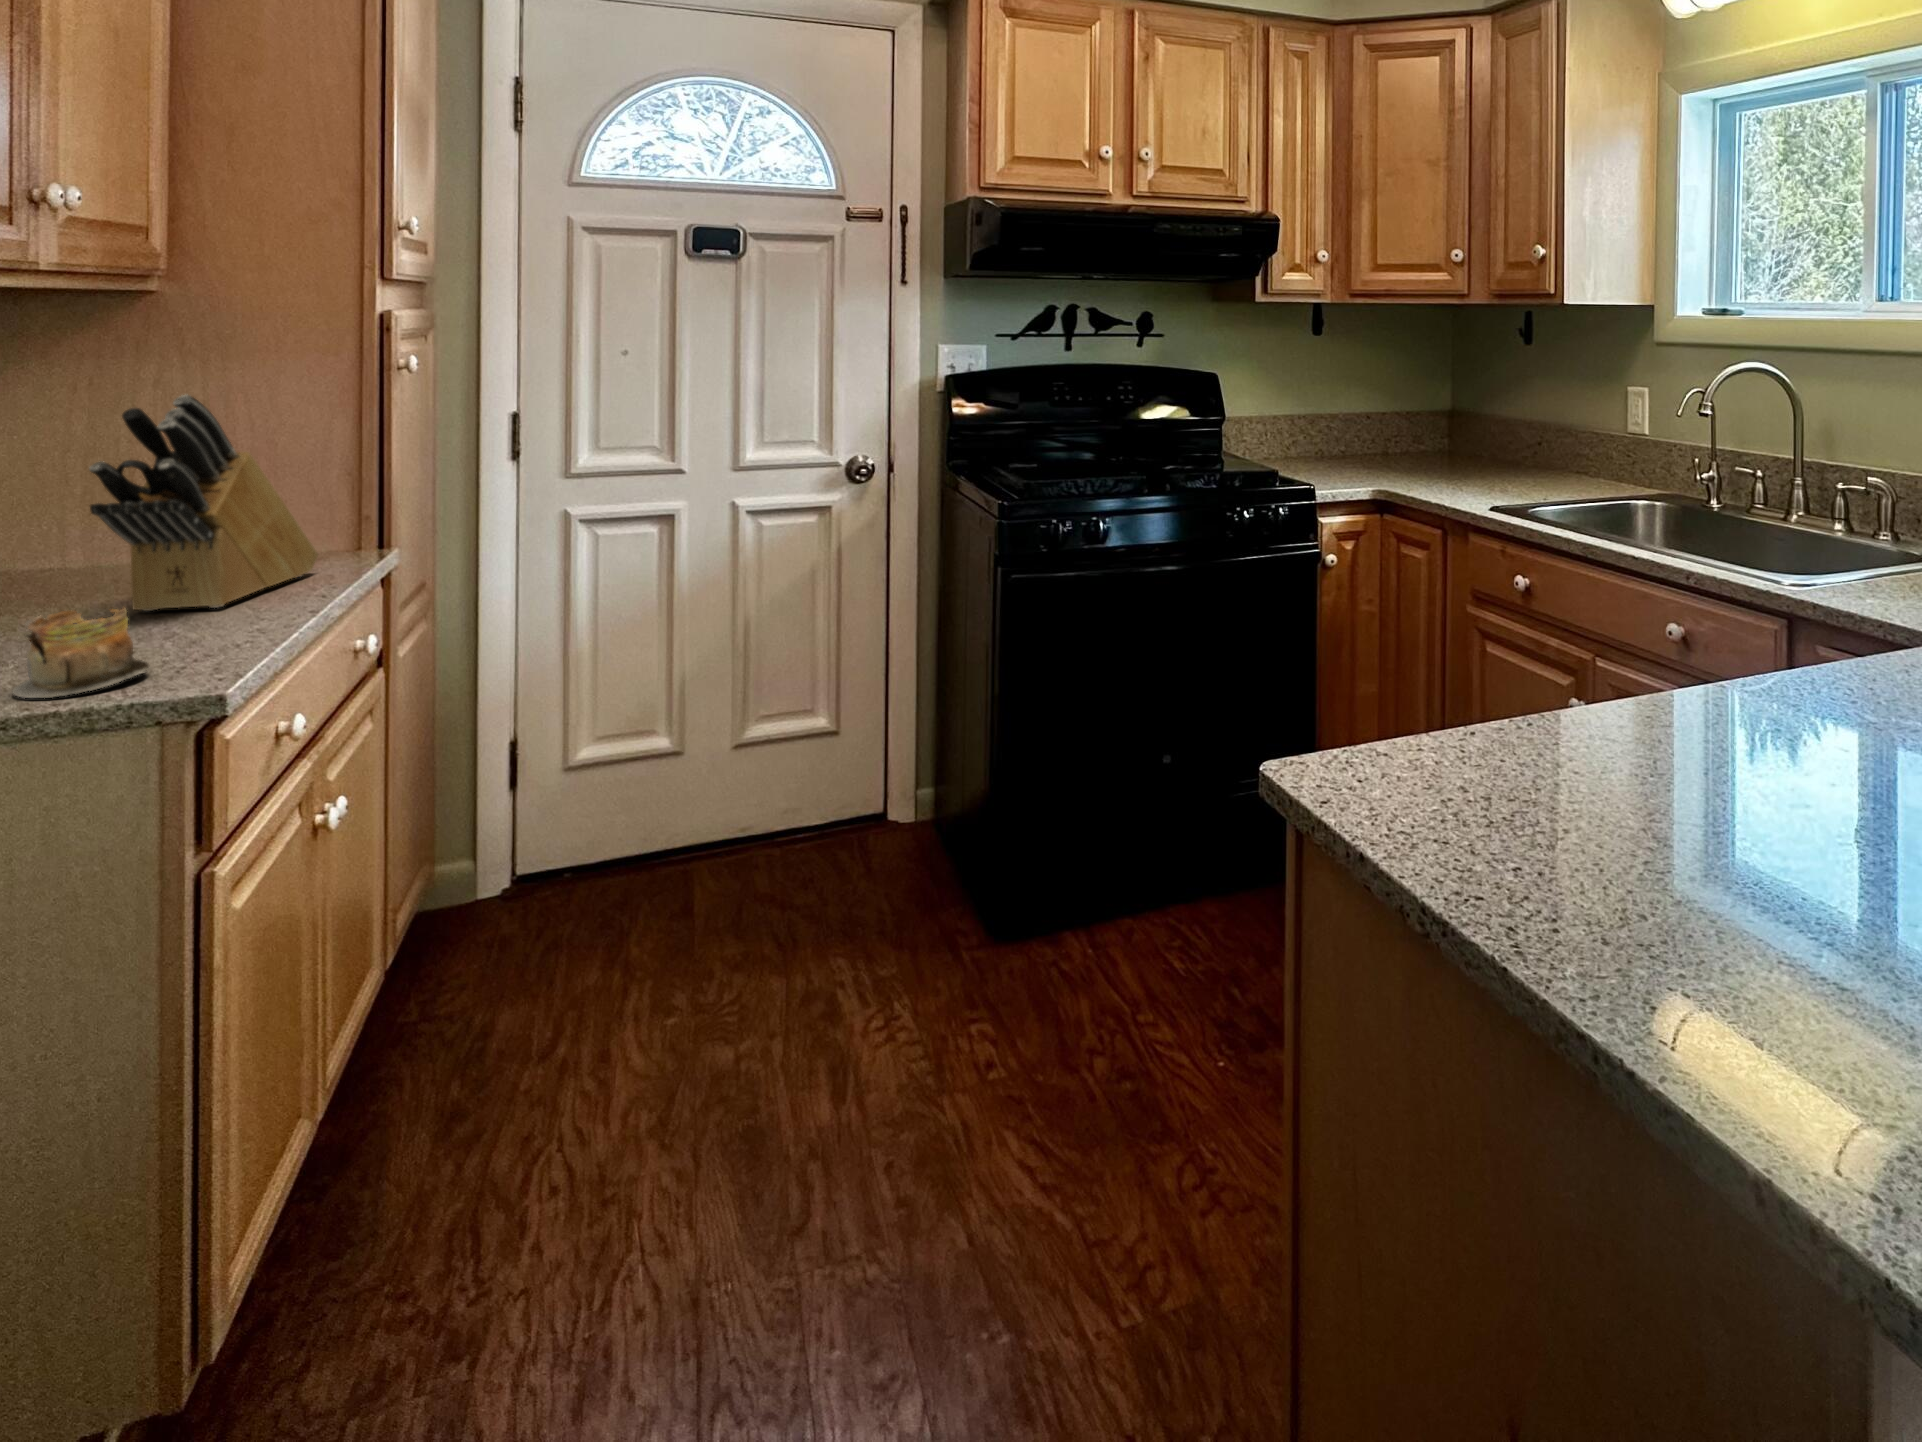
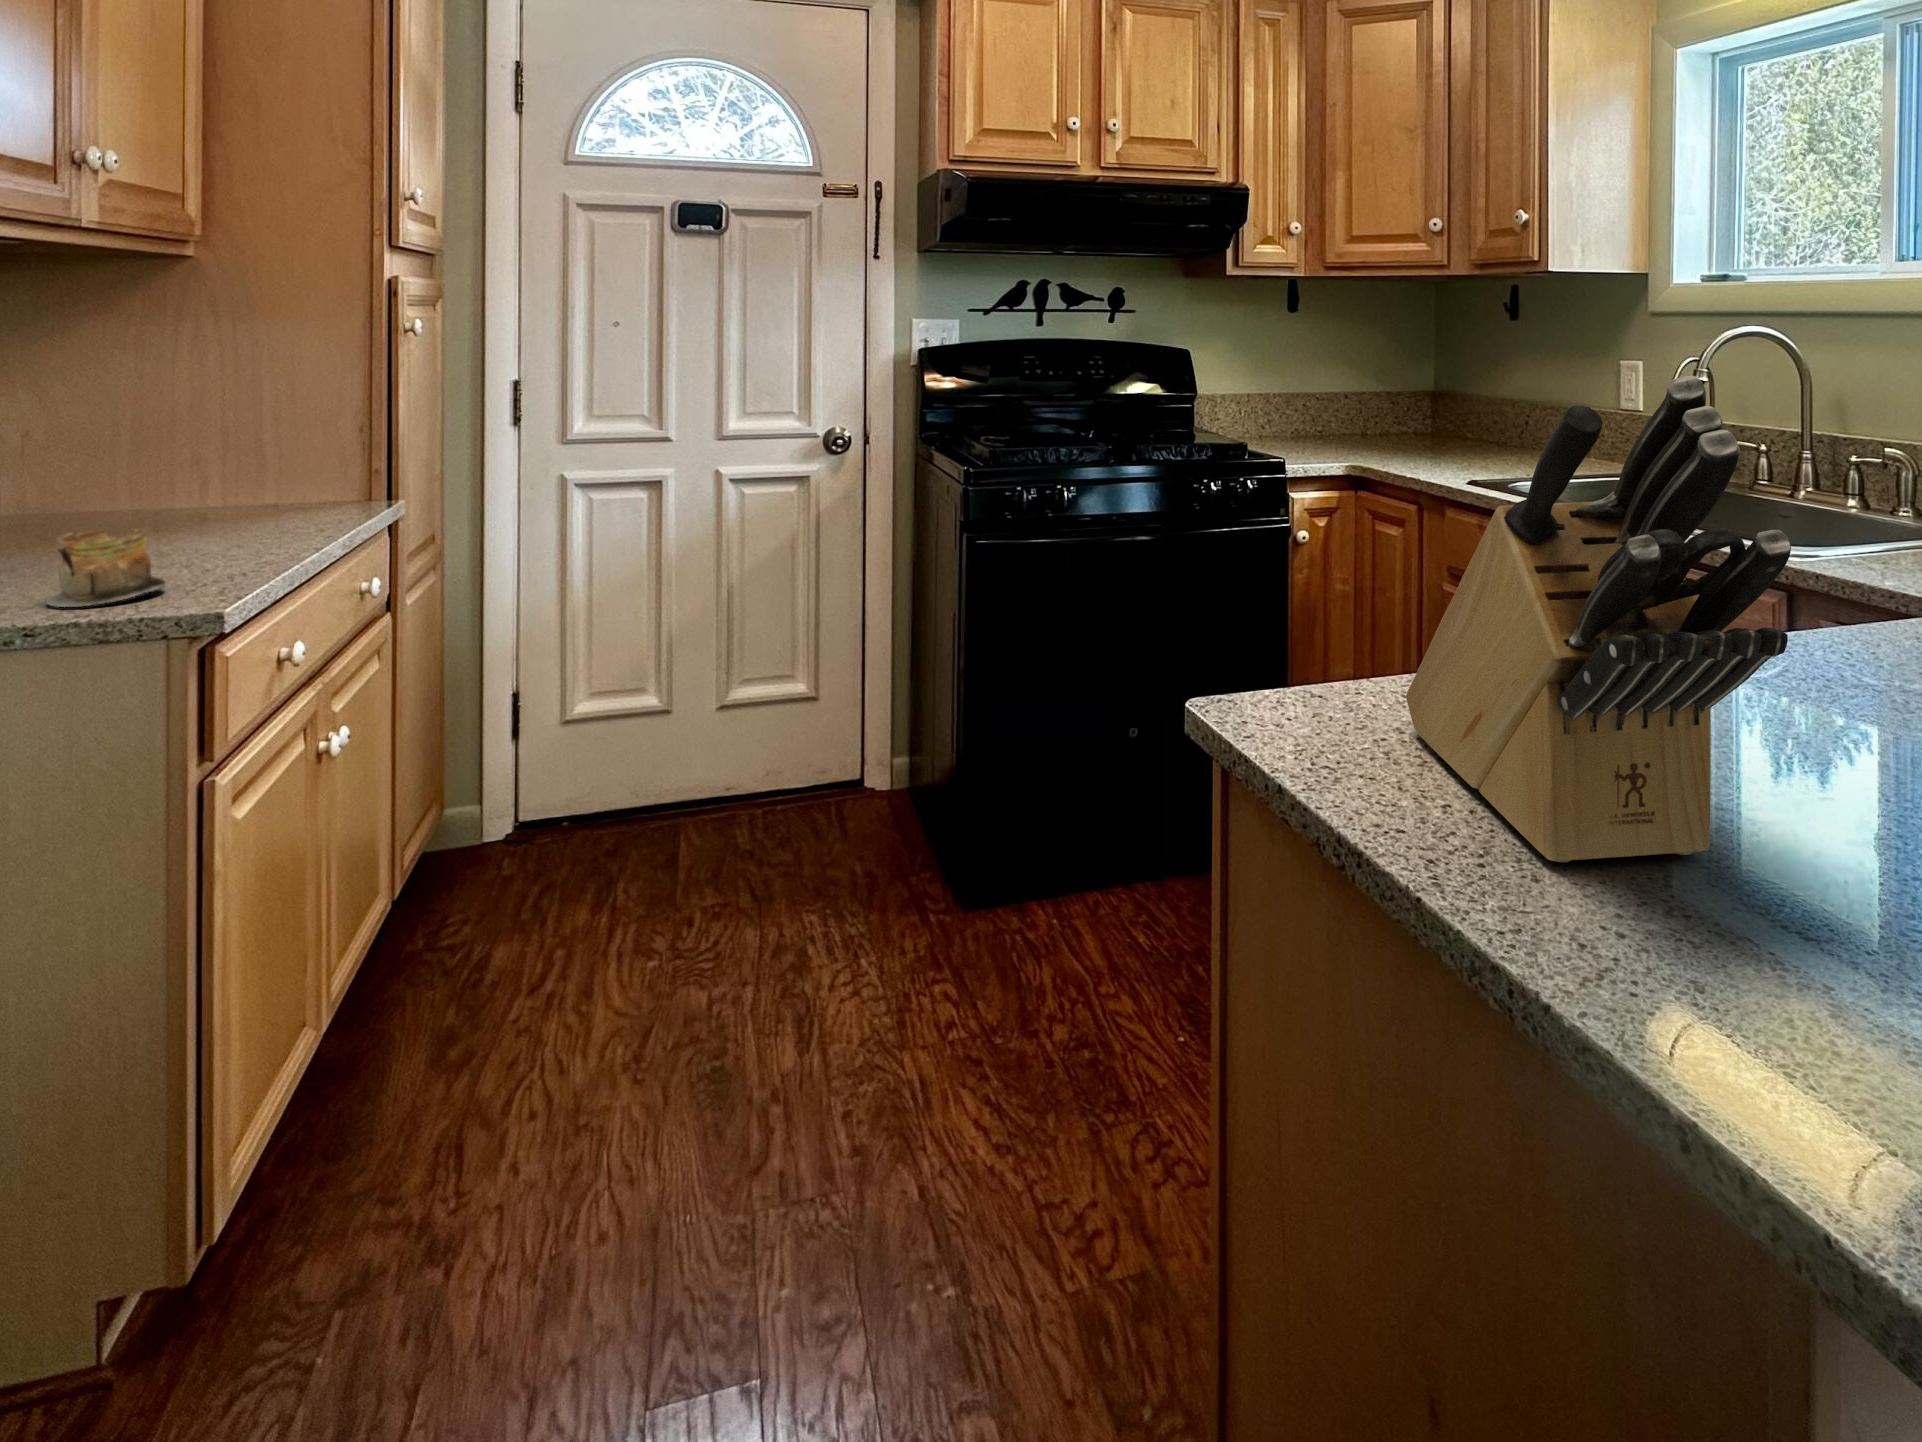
knife block: present [89,394,318,611] -> present [1406,376,1791,862]

